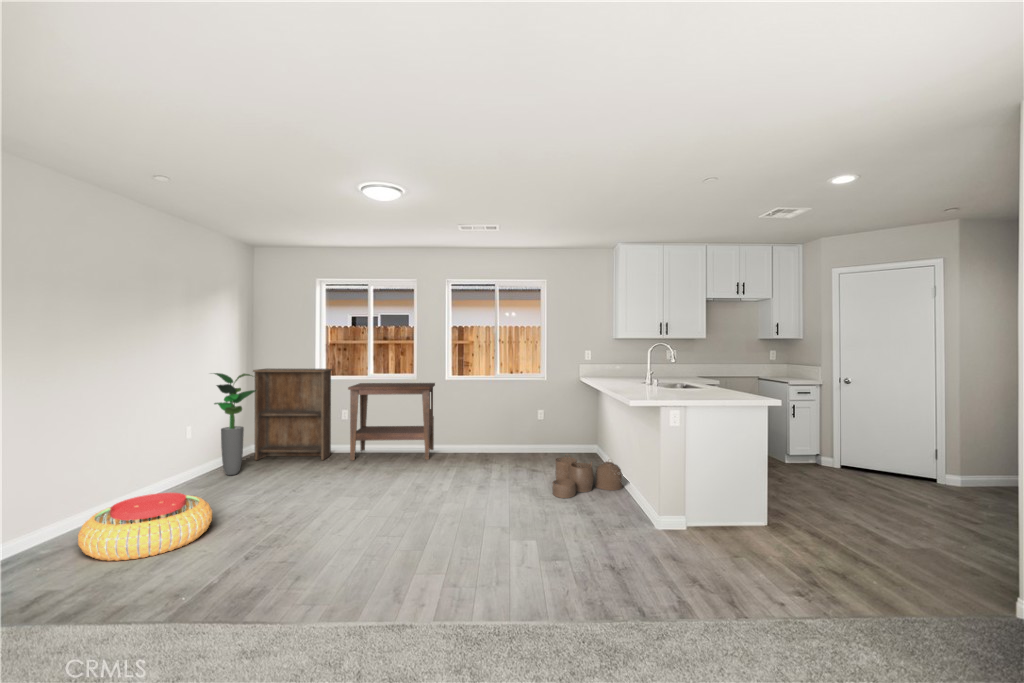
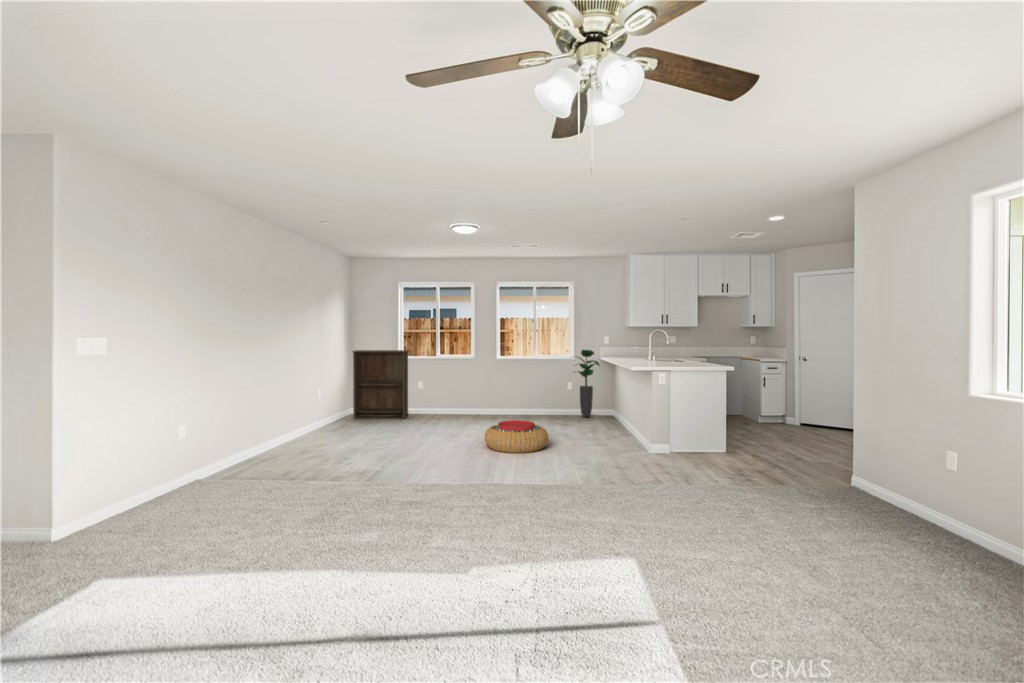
potted plant: present [214,373,256,475] -> present [578,350,599,417]
side table: present [348,383,435,460] -> none [423,362,486,419]
woven basket: present [552,456,622,498] -> none [578,411,630,439]
pouf: present [78,493,212,561] -> present [485,420,548,453]

